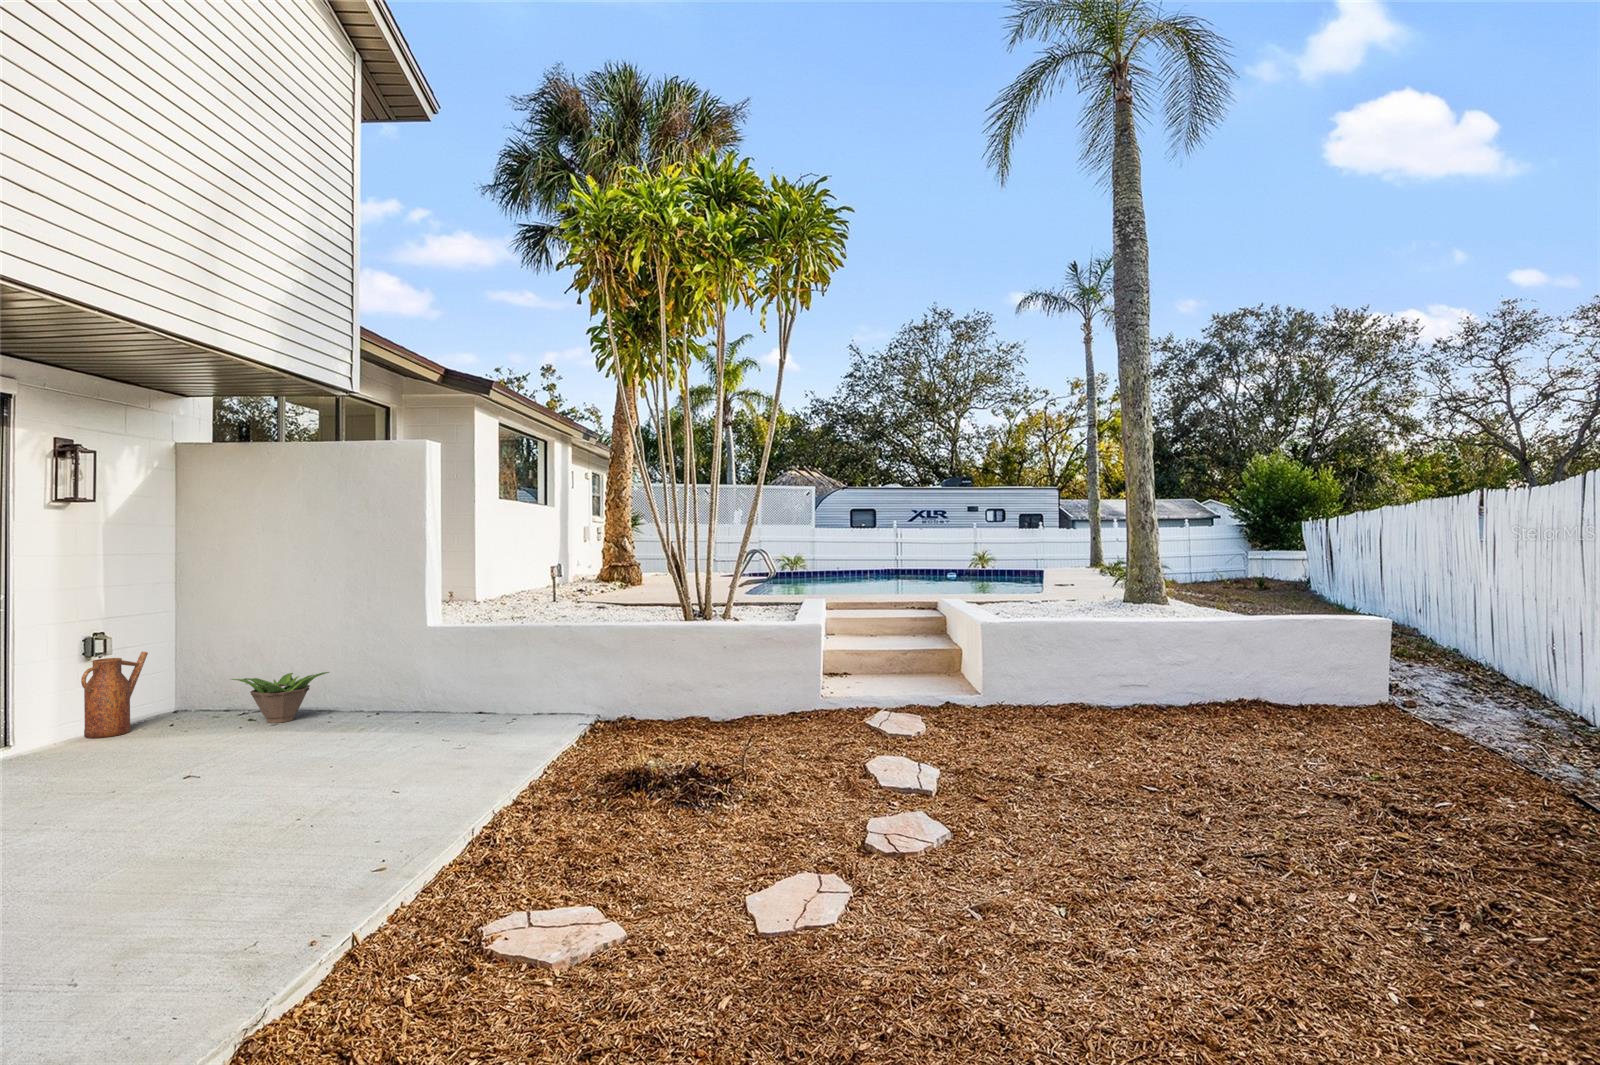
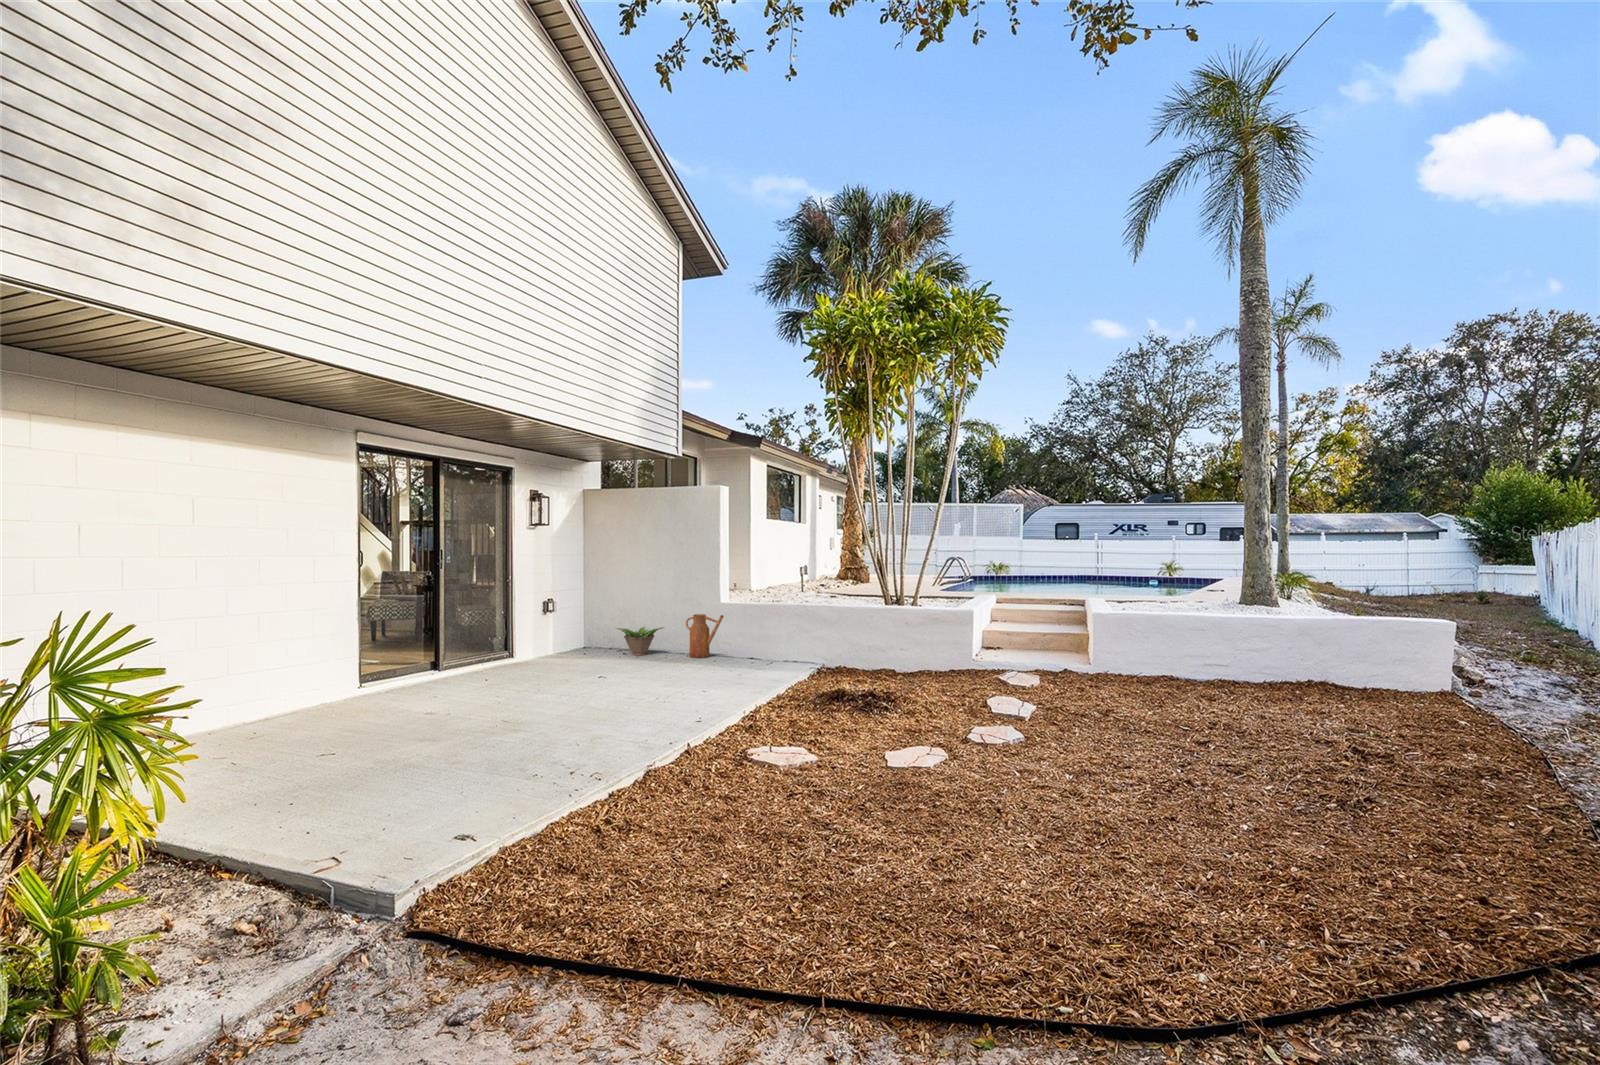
watering can: present [81,652,148,738] -> present [686,614,724,658]

